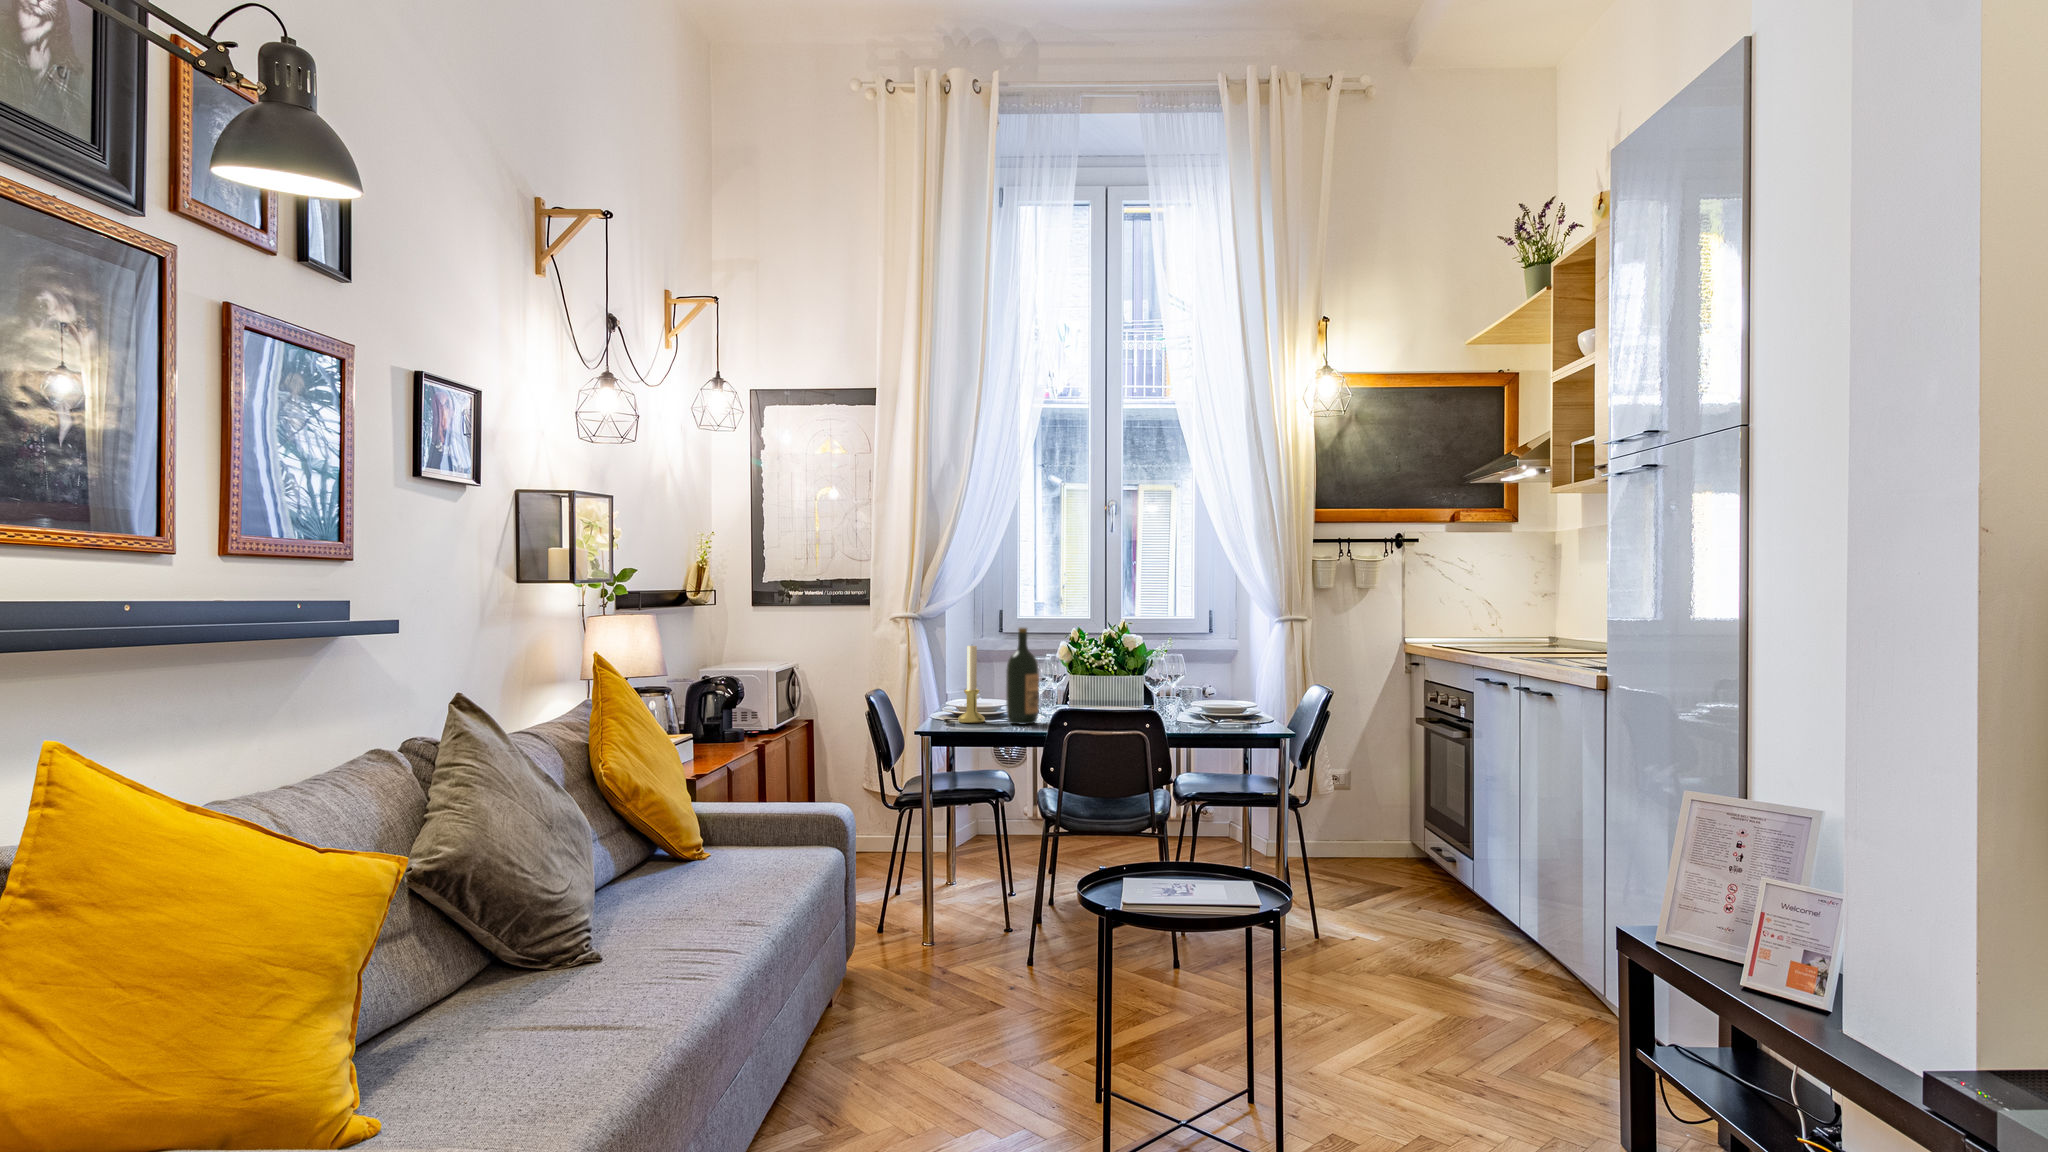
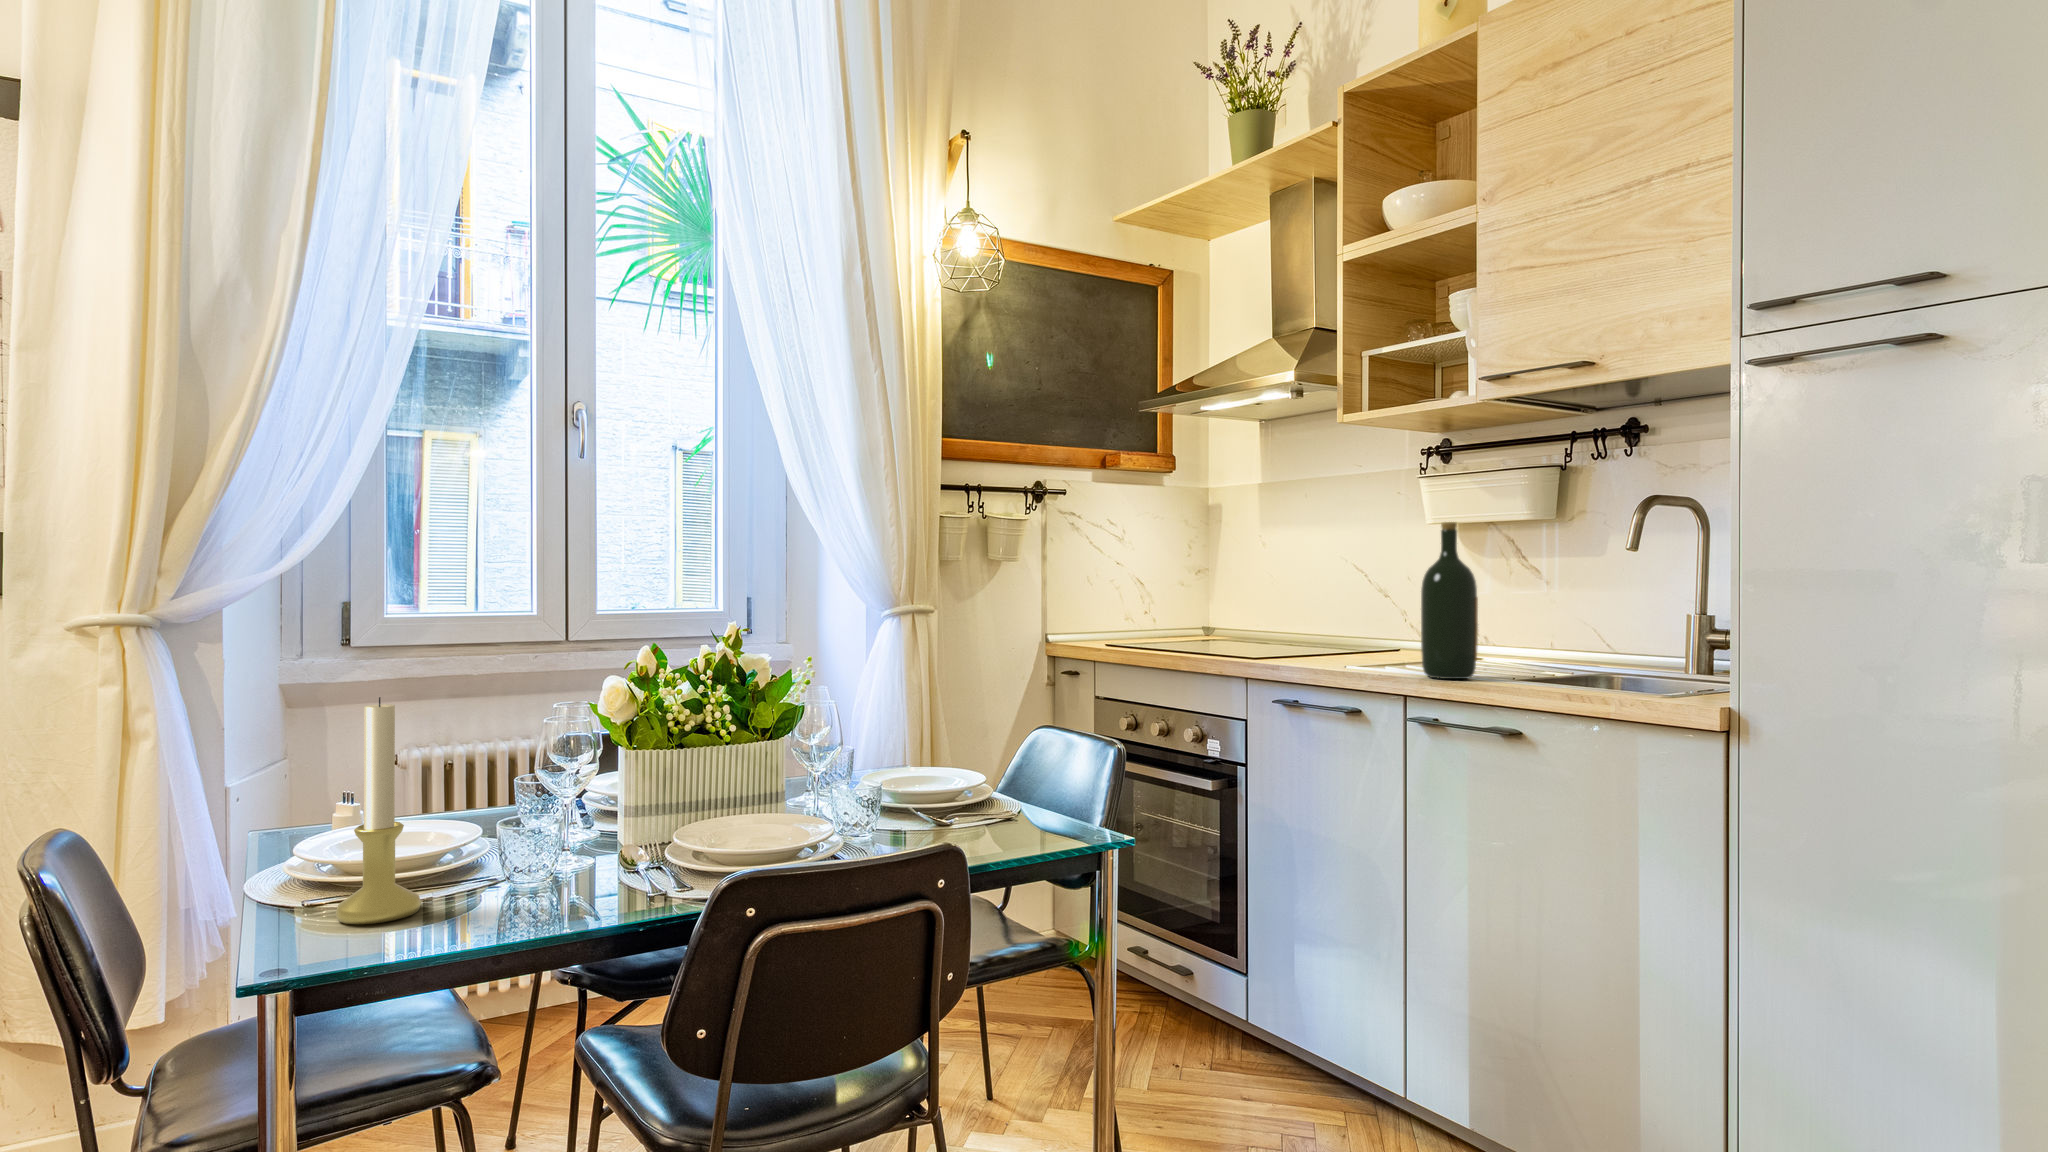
wine bottle: present [1006,628,1039,724] -> present [1421,522,1478,679]

